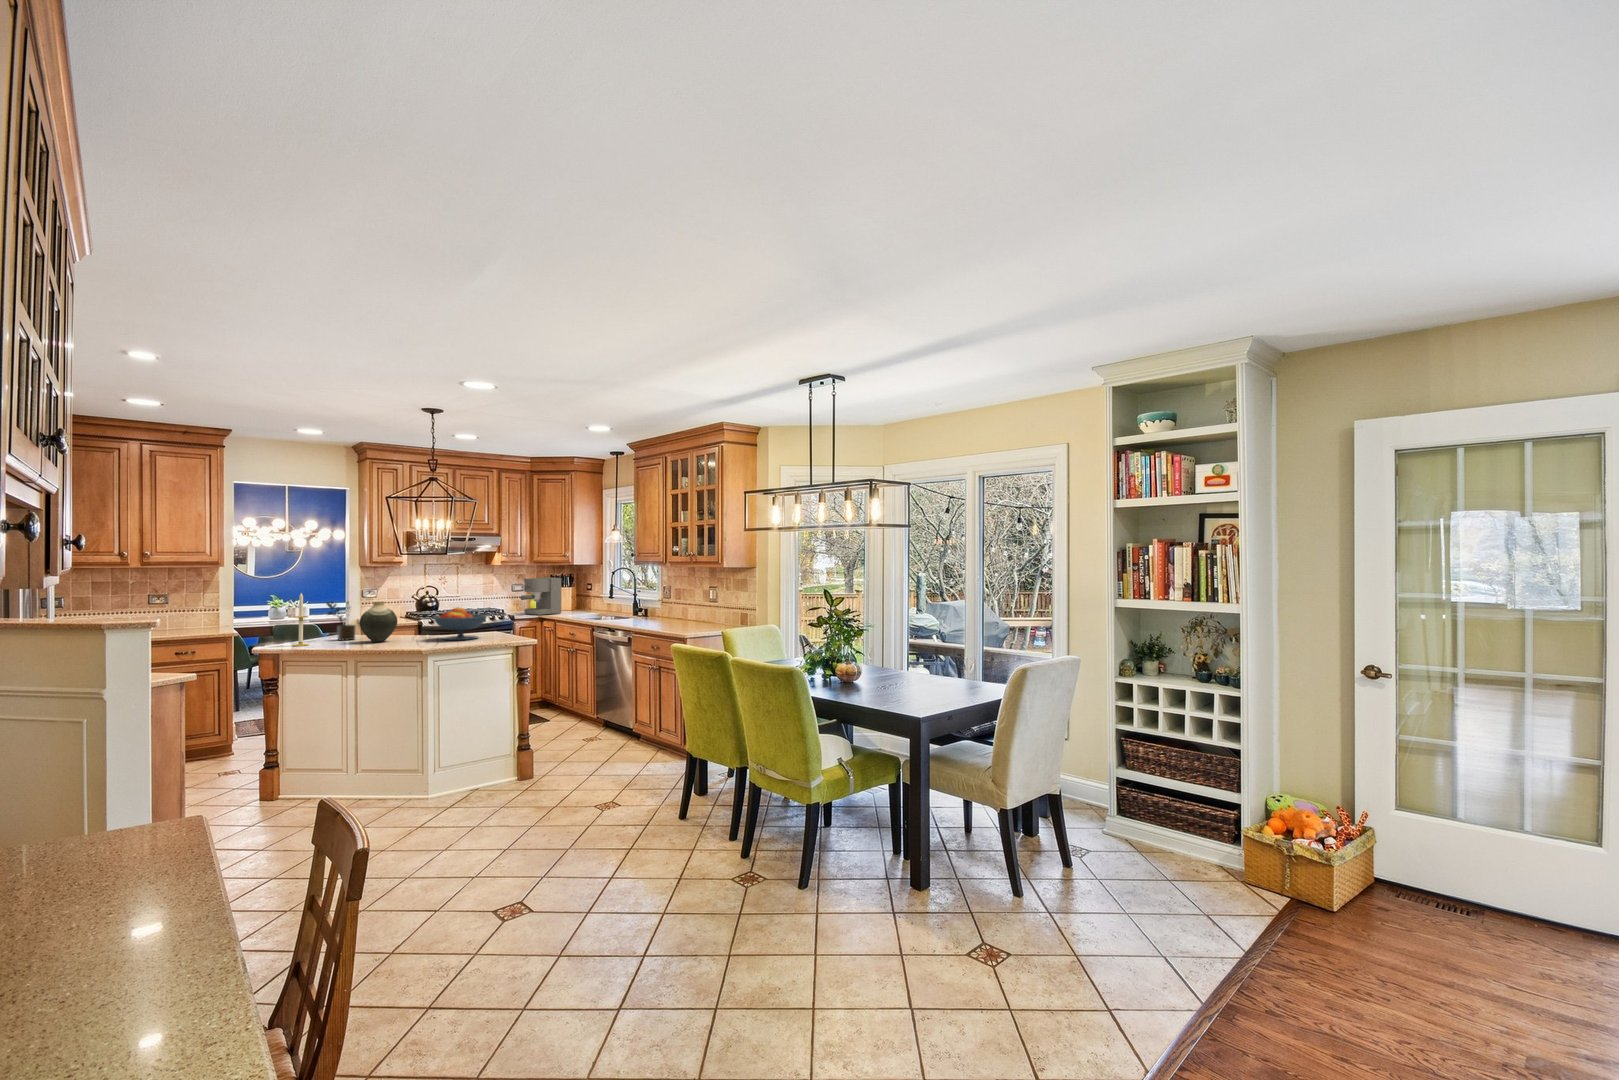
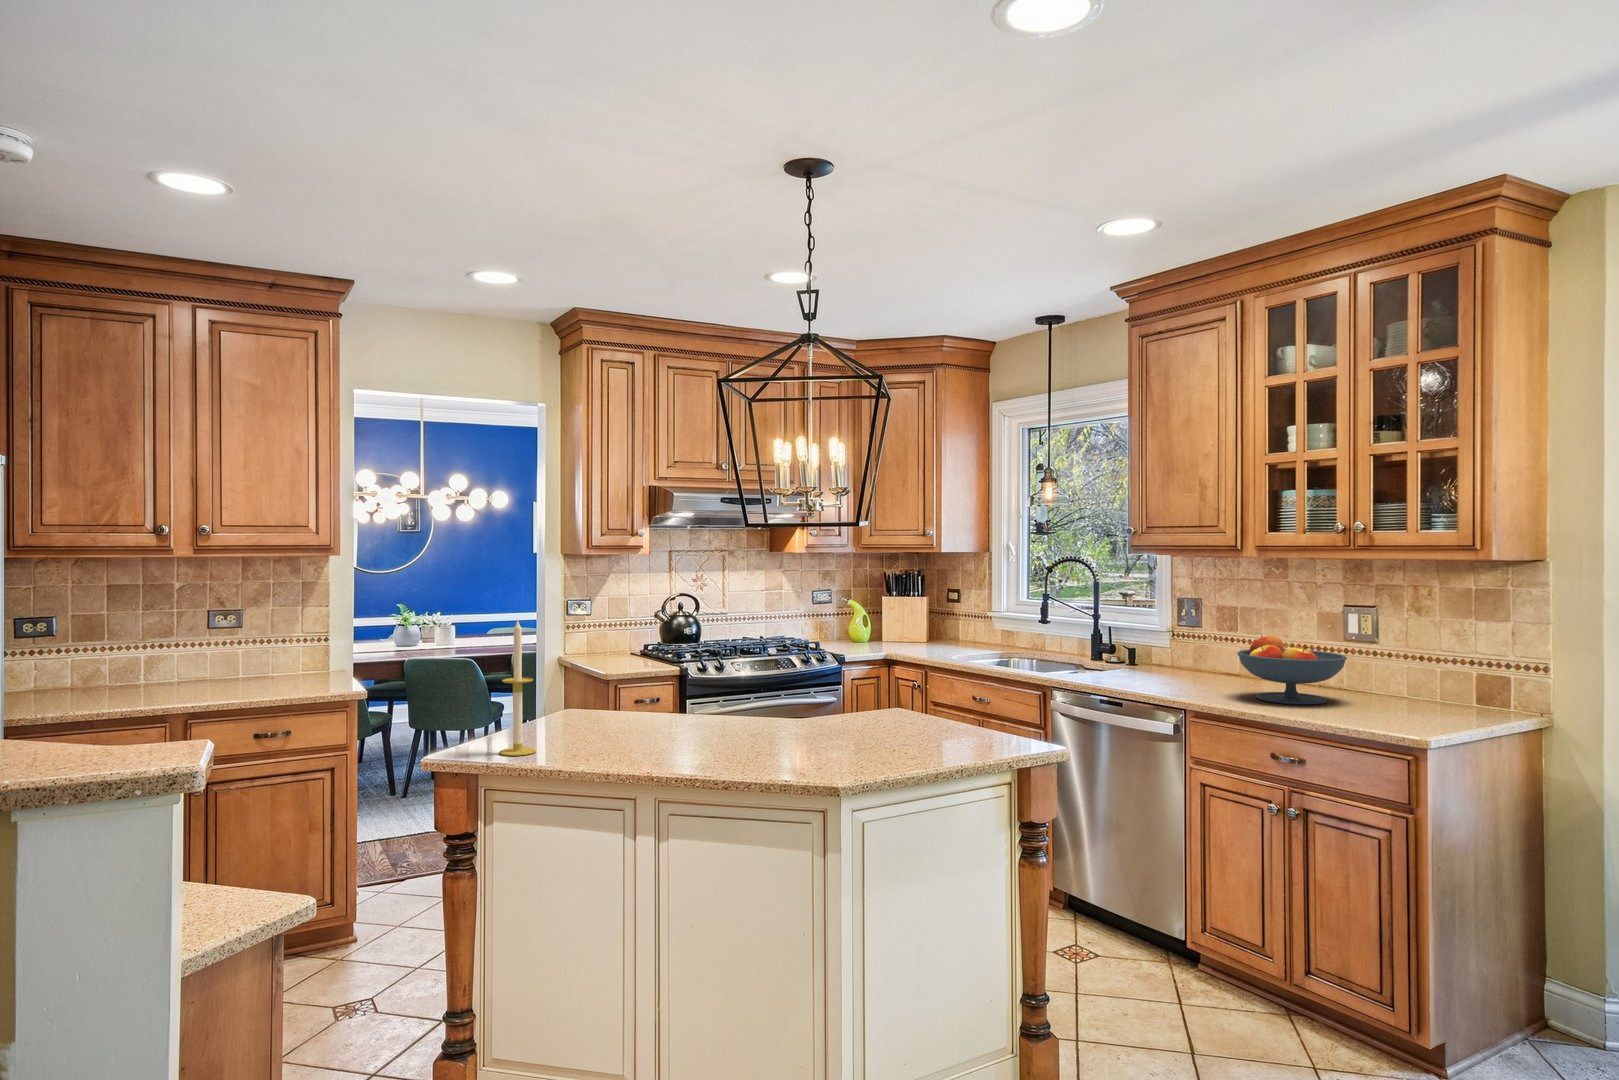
coffee maker: present [520,578,561,615] -> none [851,578,922,654]
potted plant: present [327,601,355,640] -> none [561,638,623,734]
vase: present [360,602,397,642] -> none [645,643,728,745]
fruit bowl: present [434,607,487,640] -> present [1237,635,1347,705]

